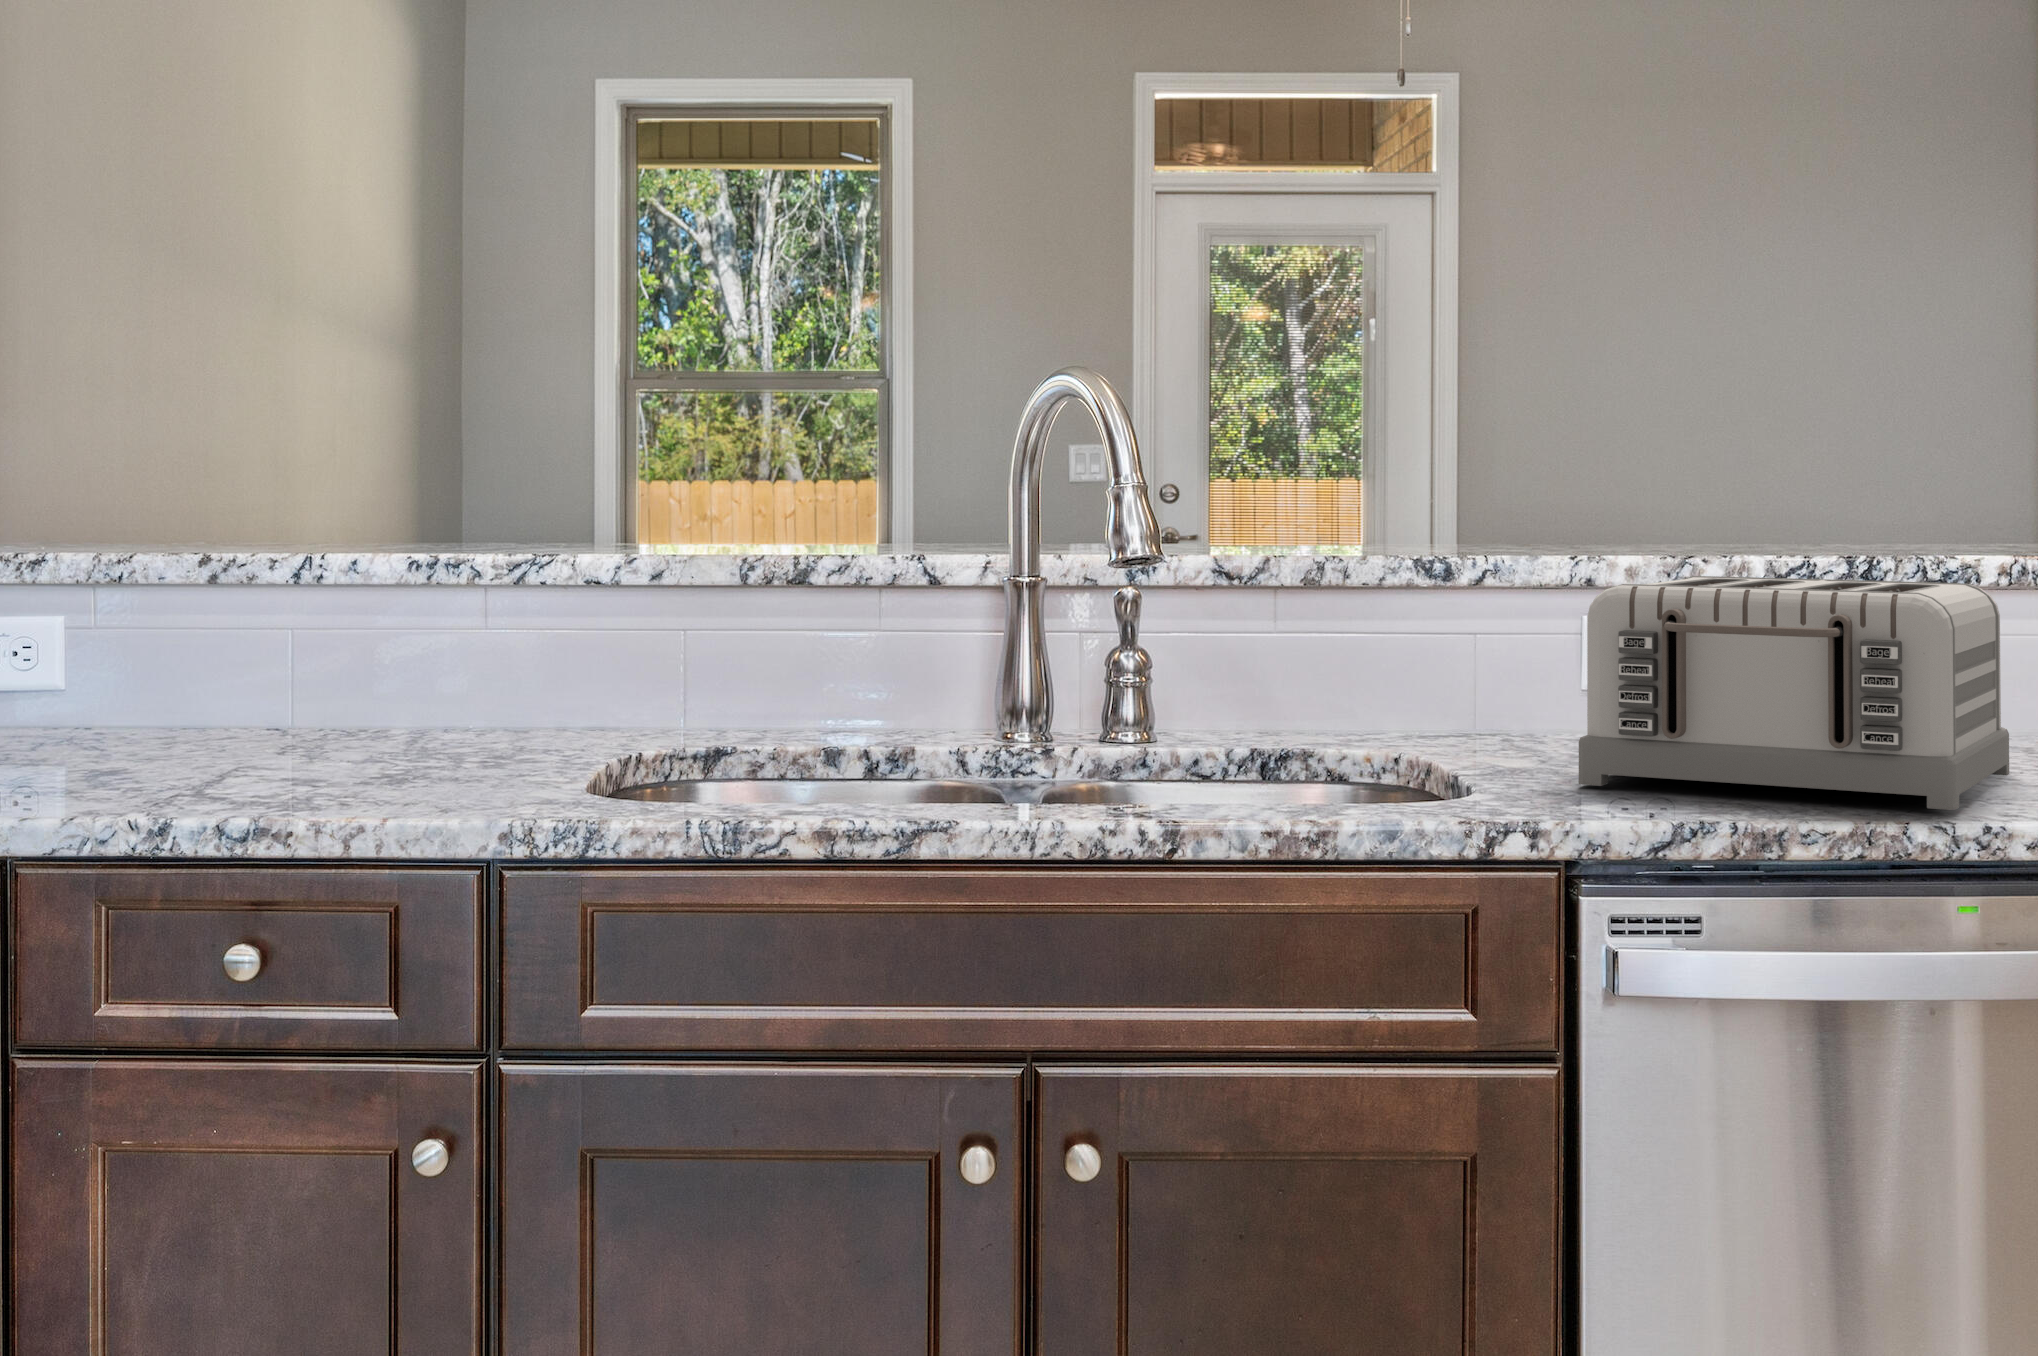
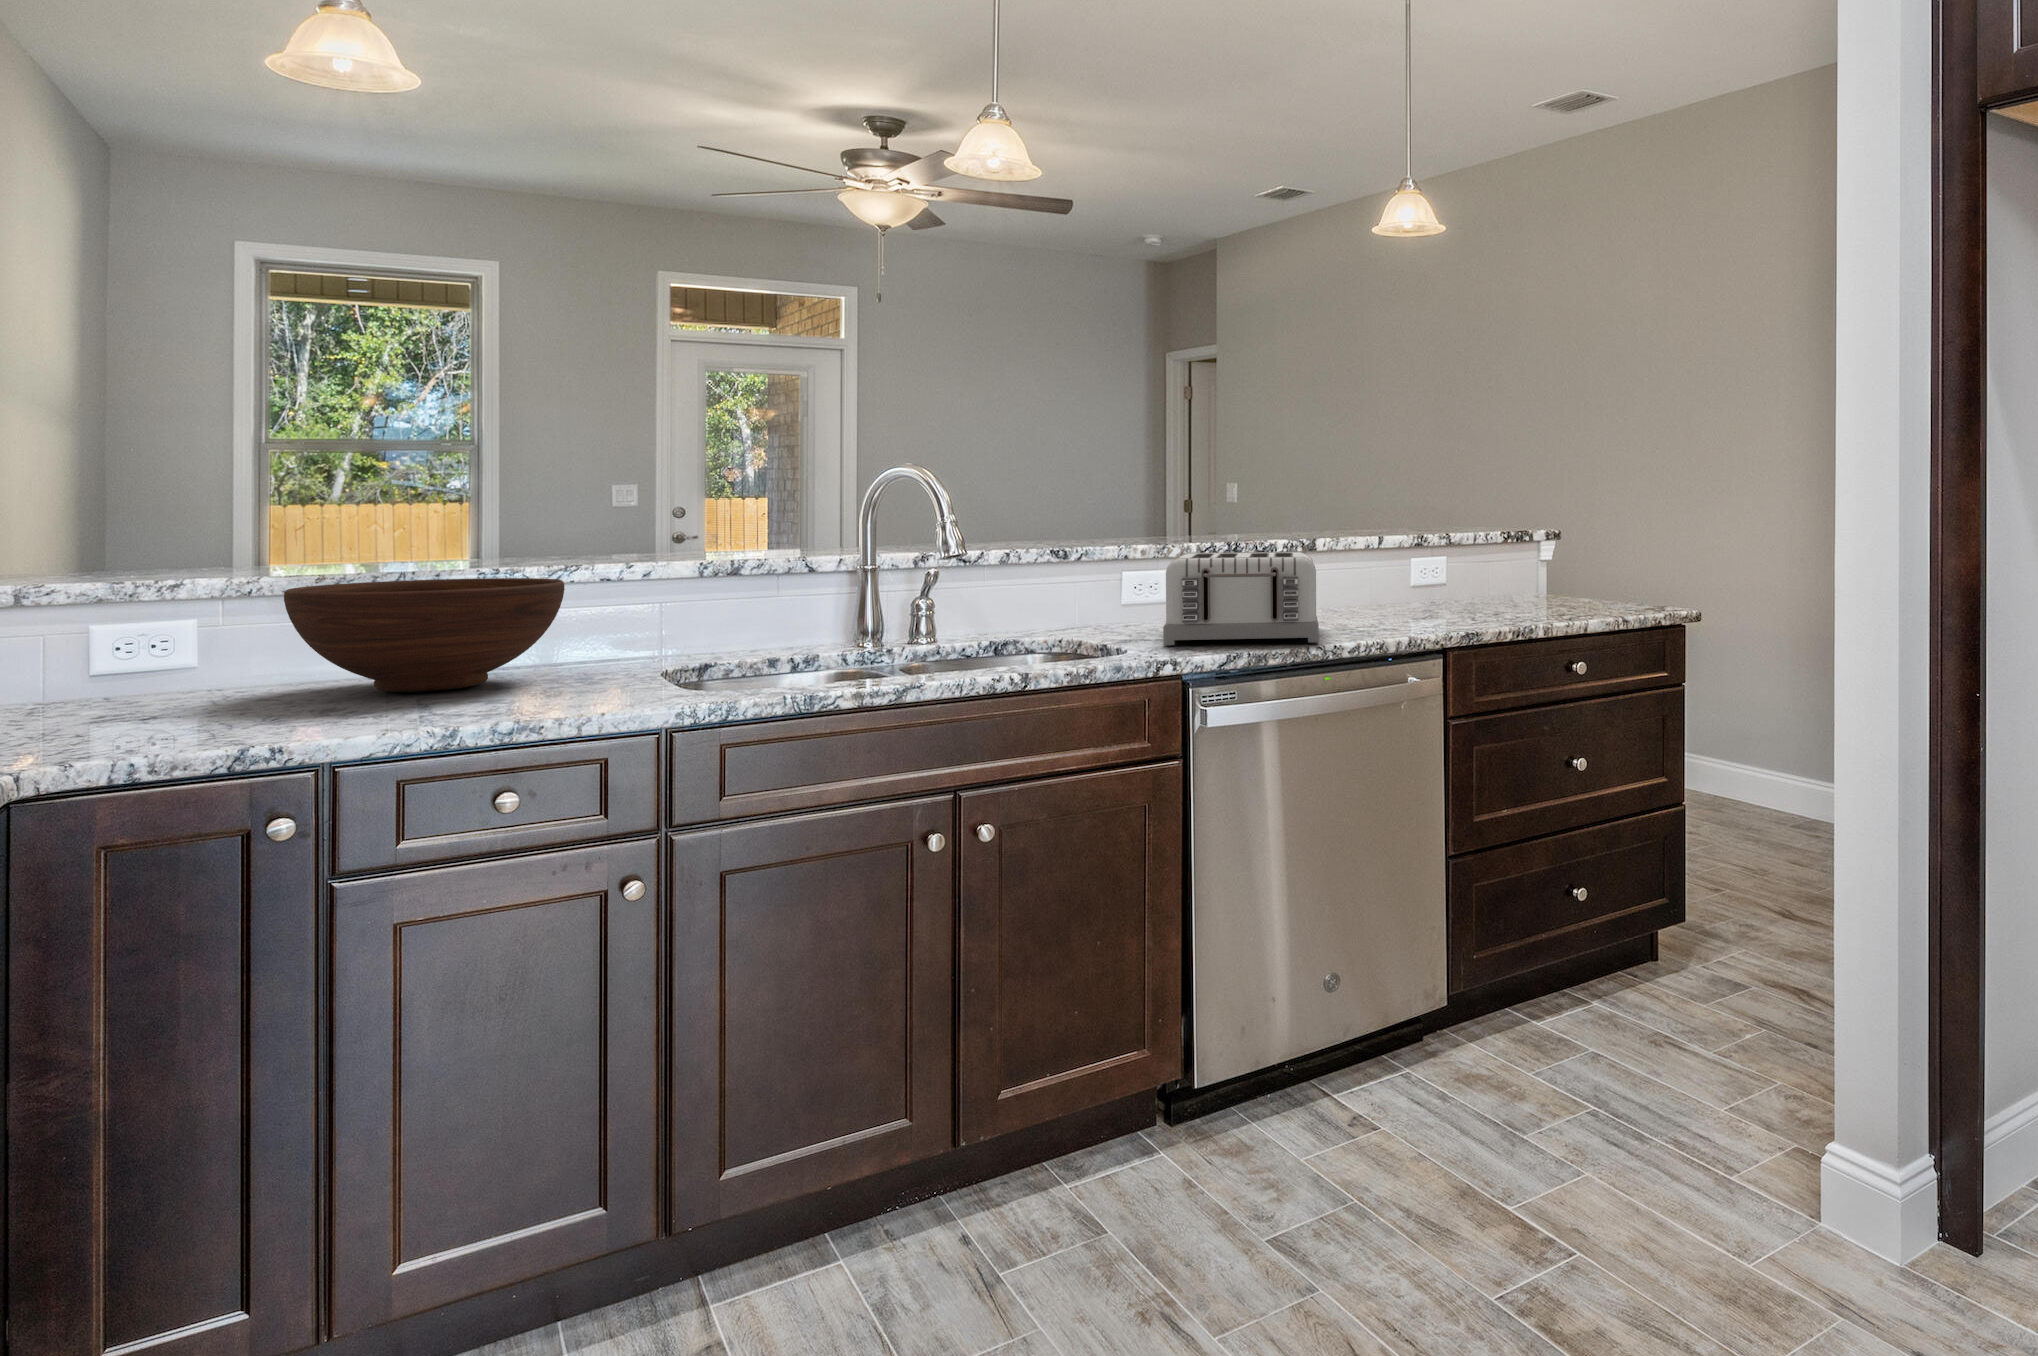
fruit bowl: none [100,567,487,753] -> present [284,578,565,692]

